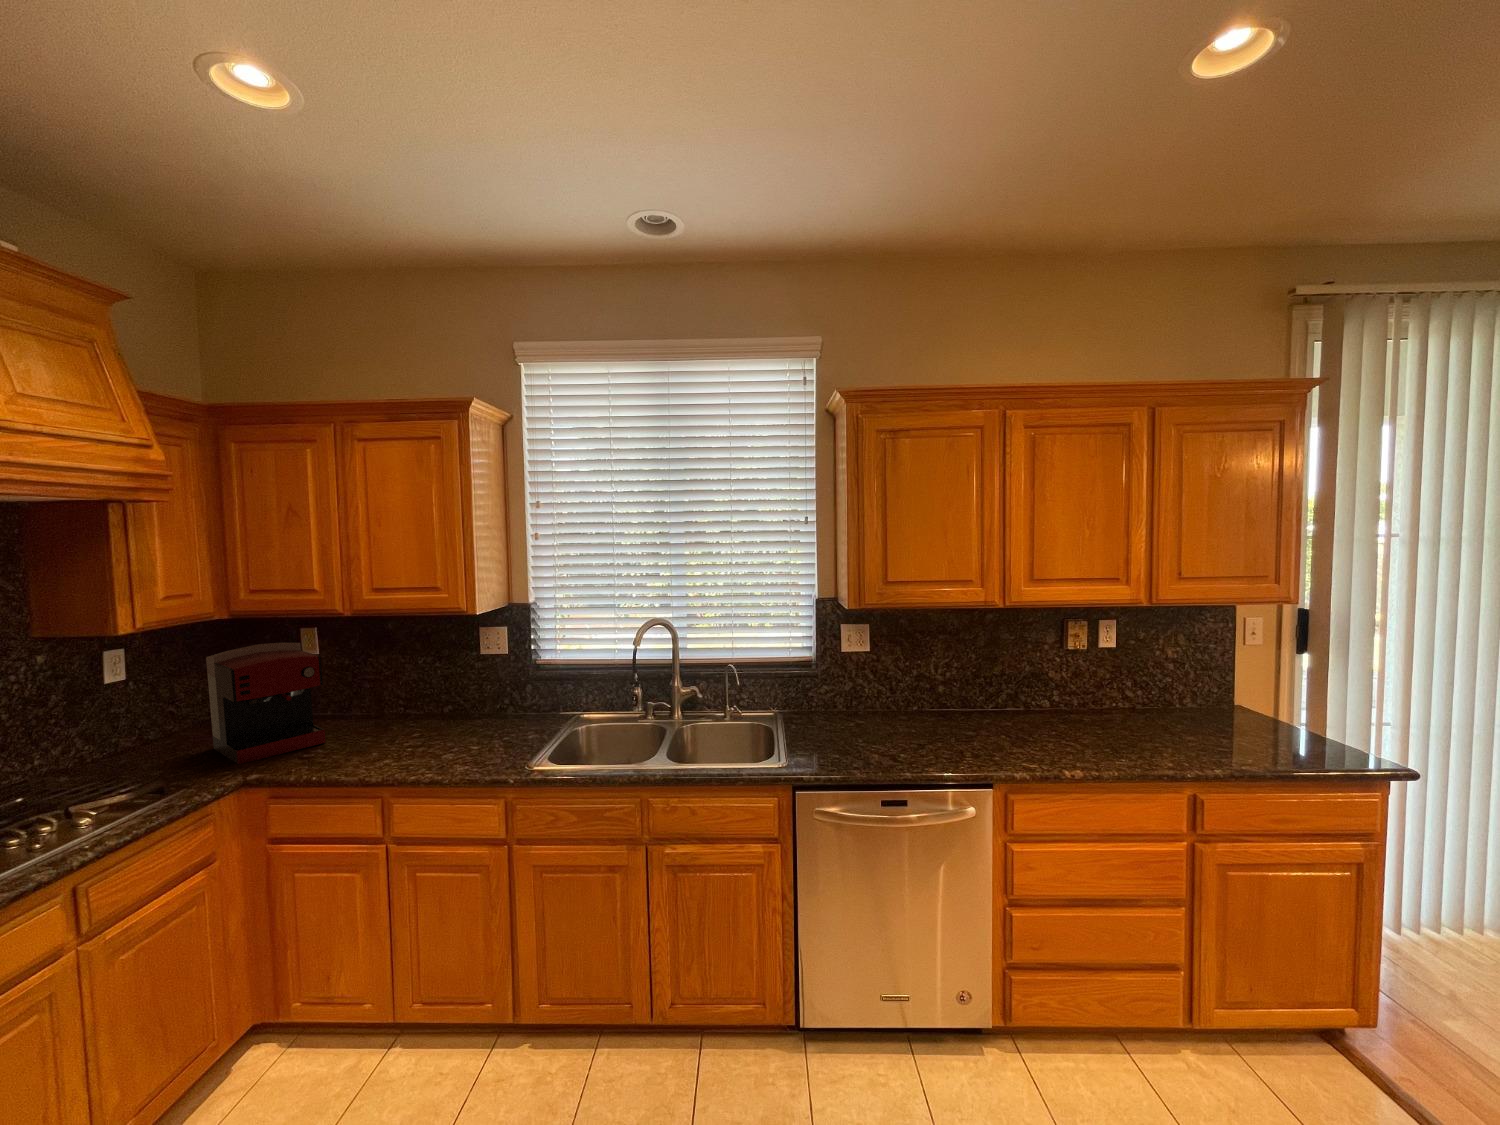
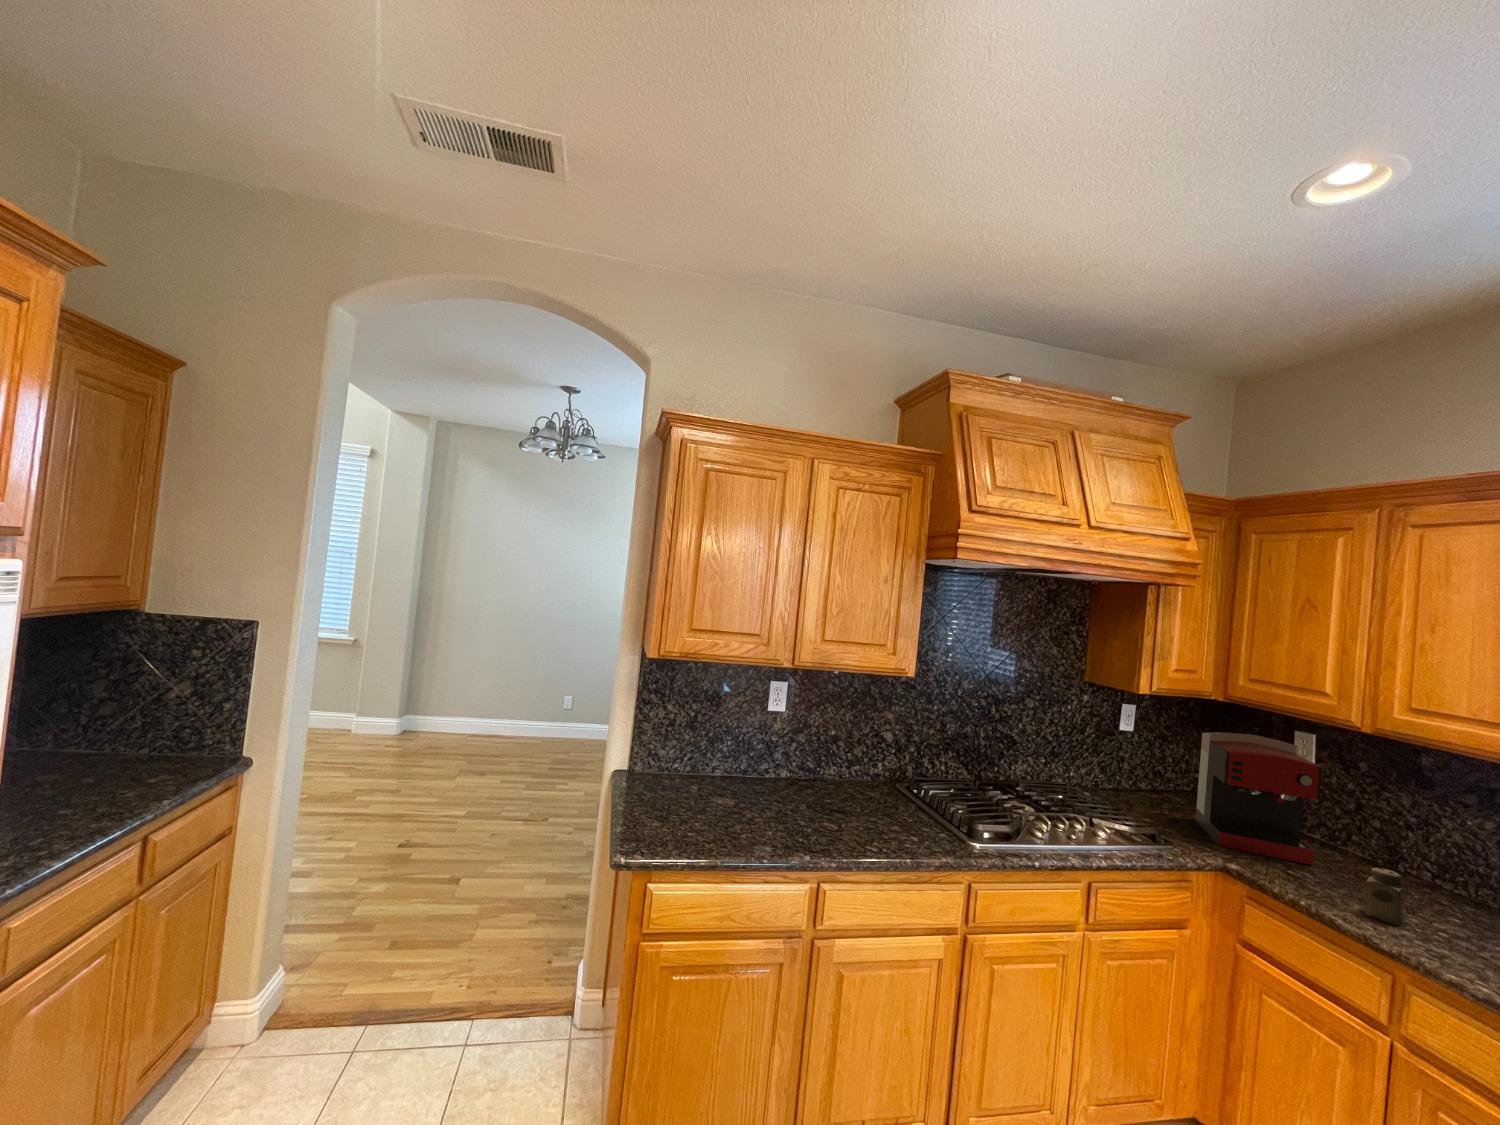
salt shaker: none [361,722,389,766] -> present [1365,868,1406,926]

